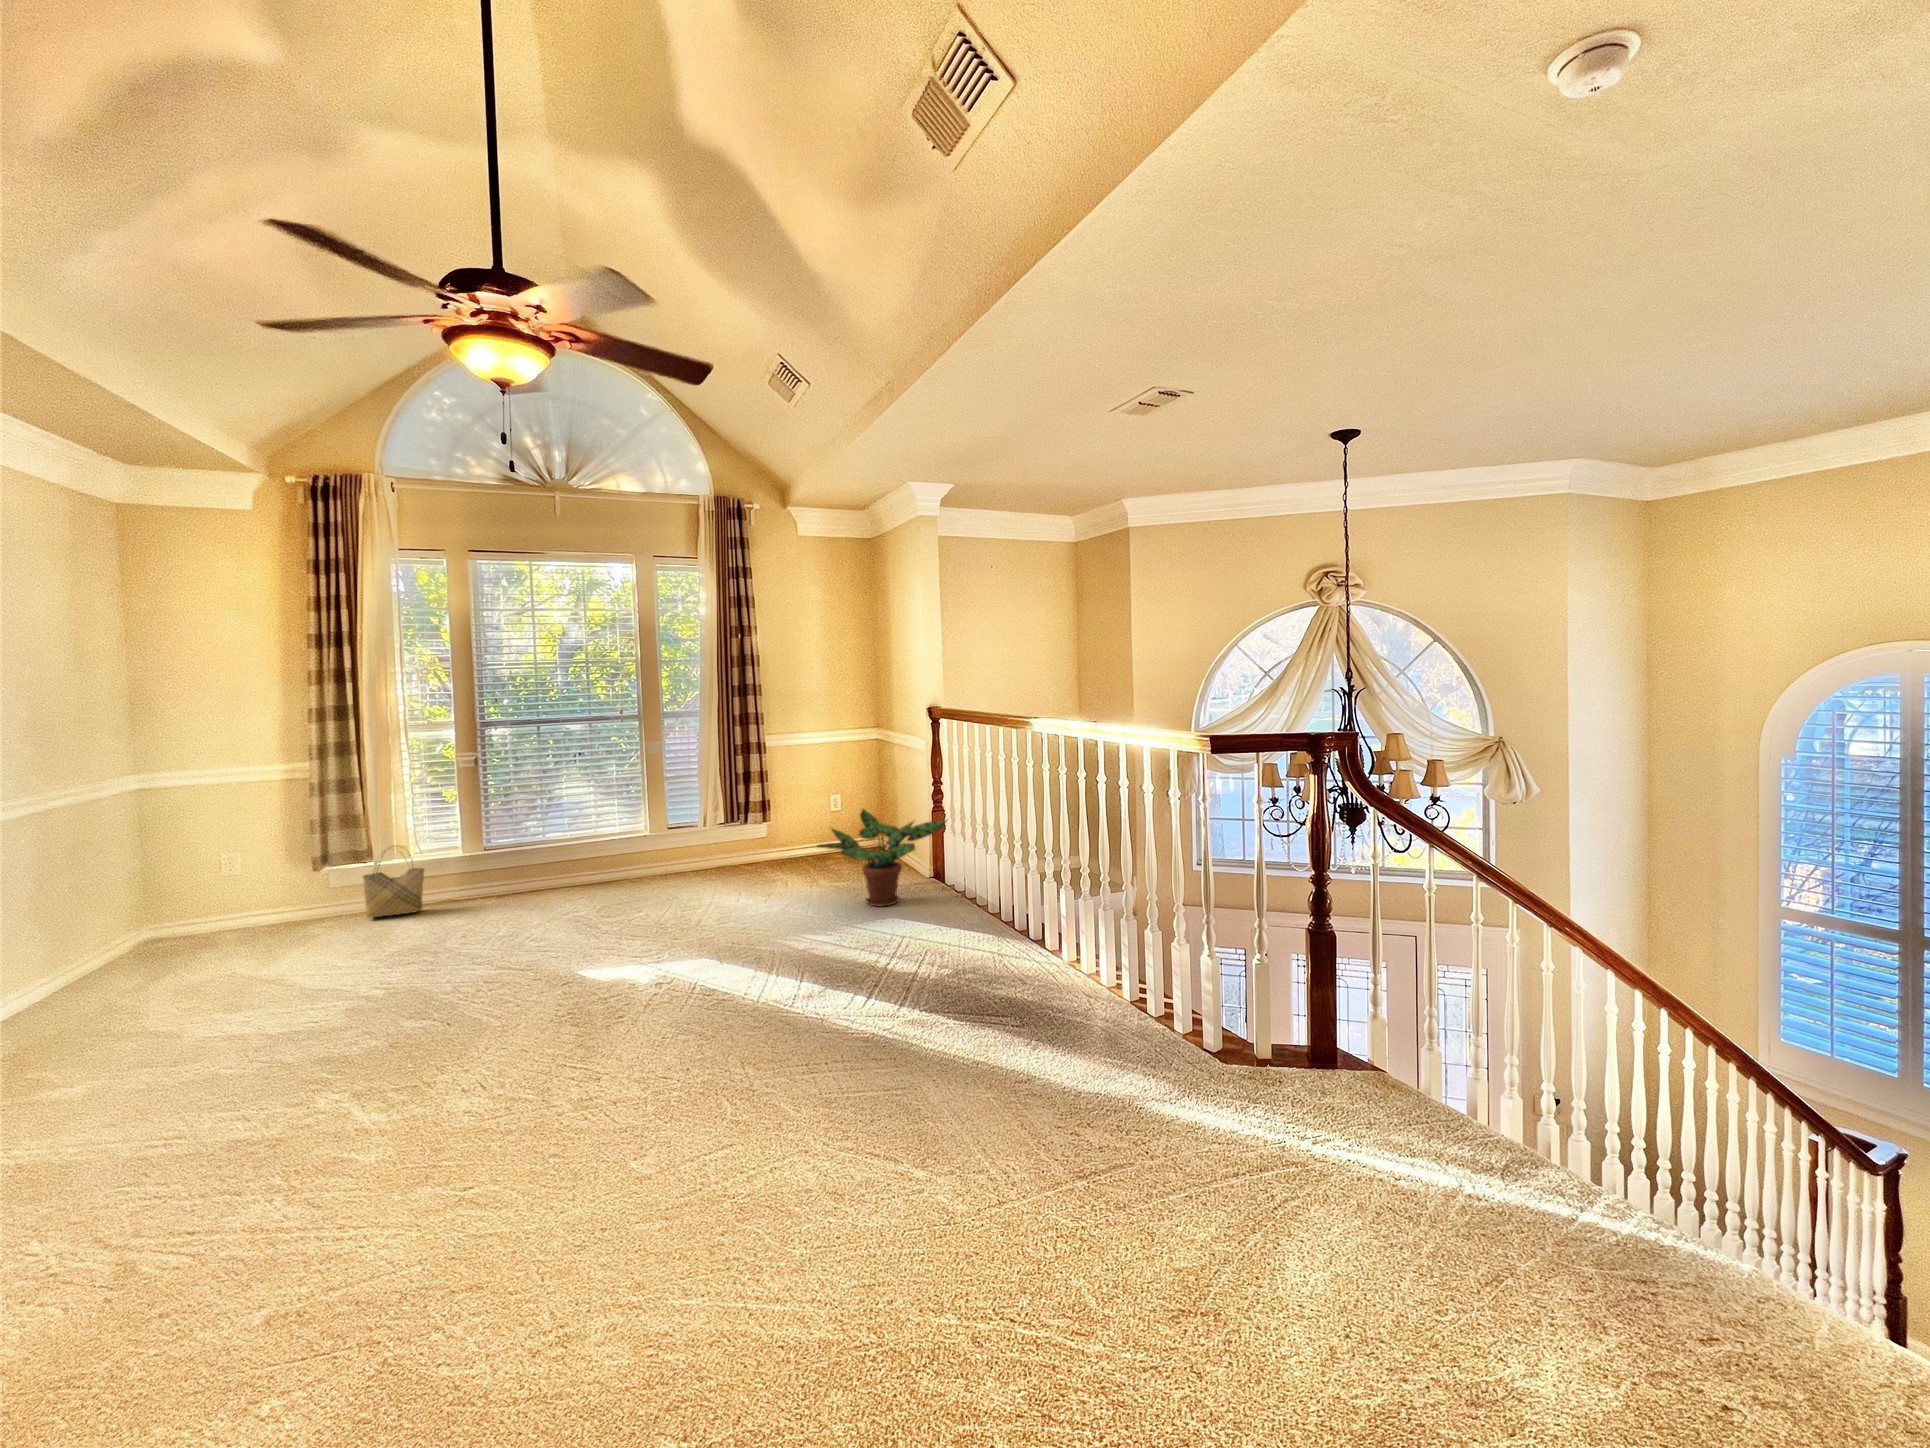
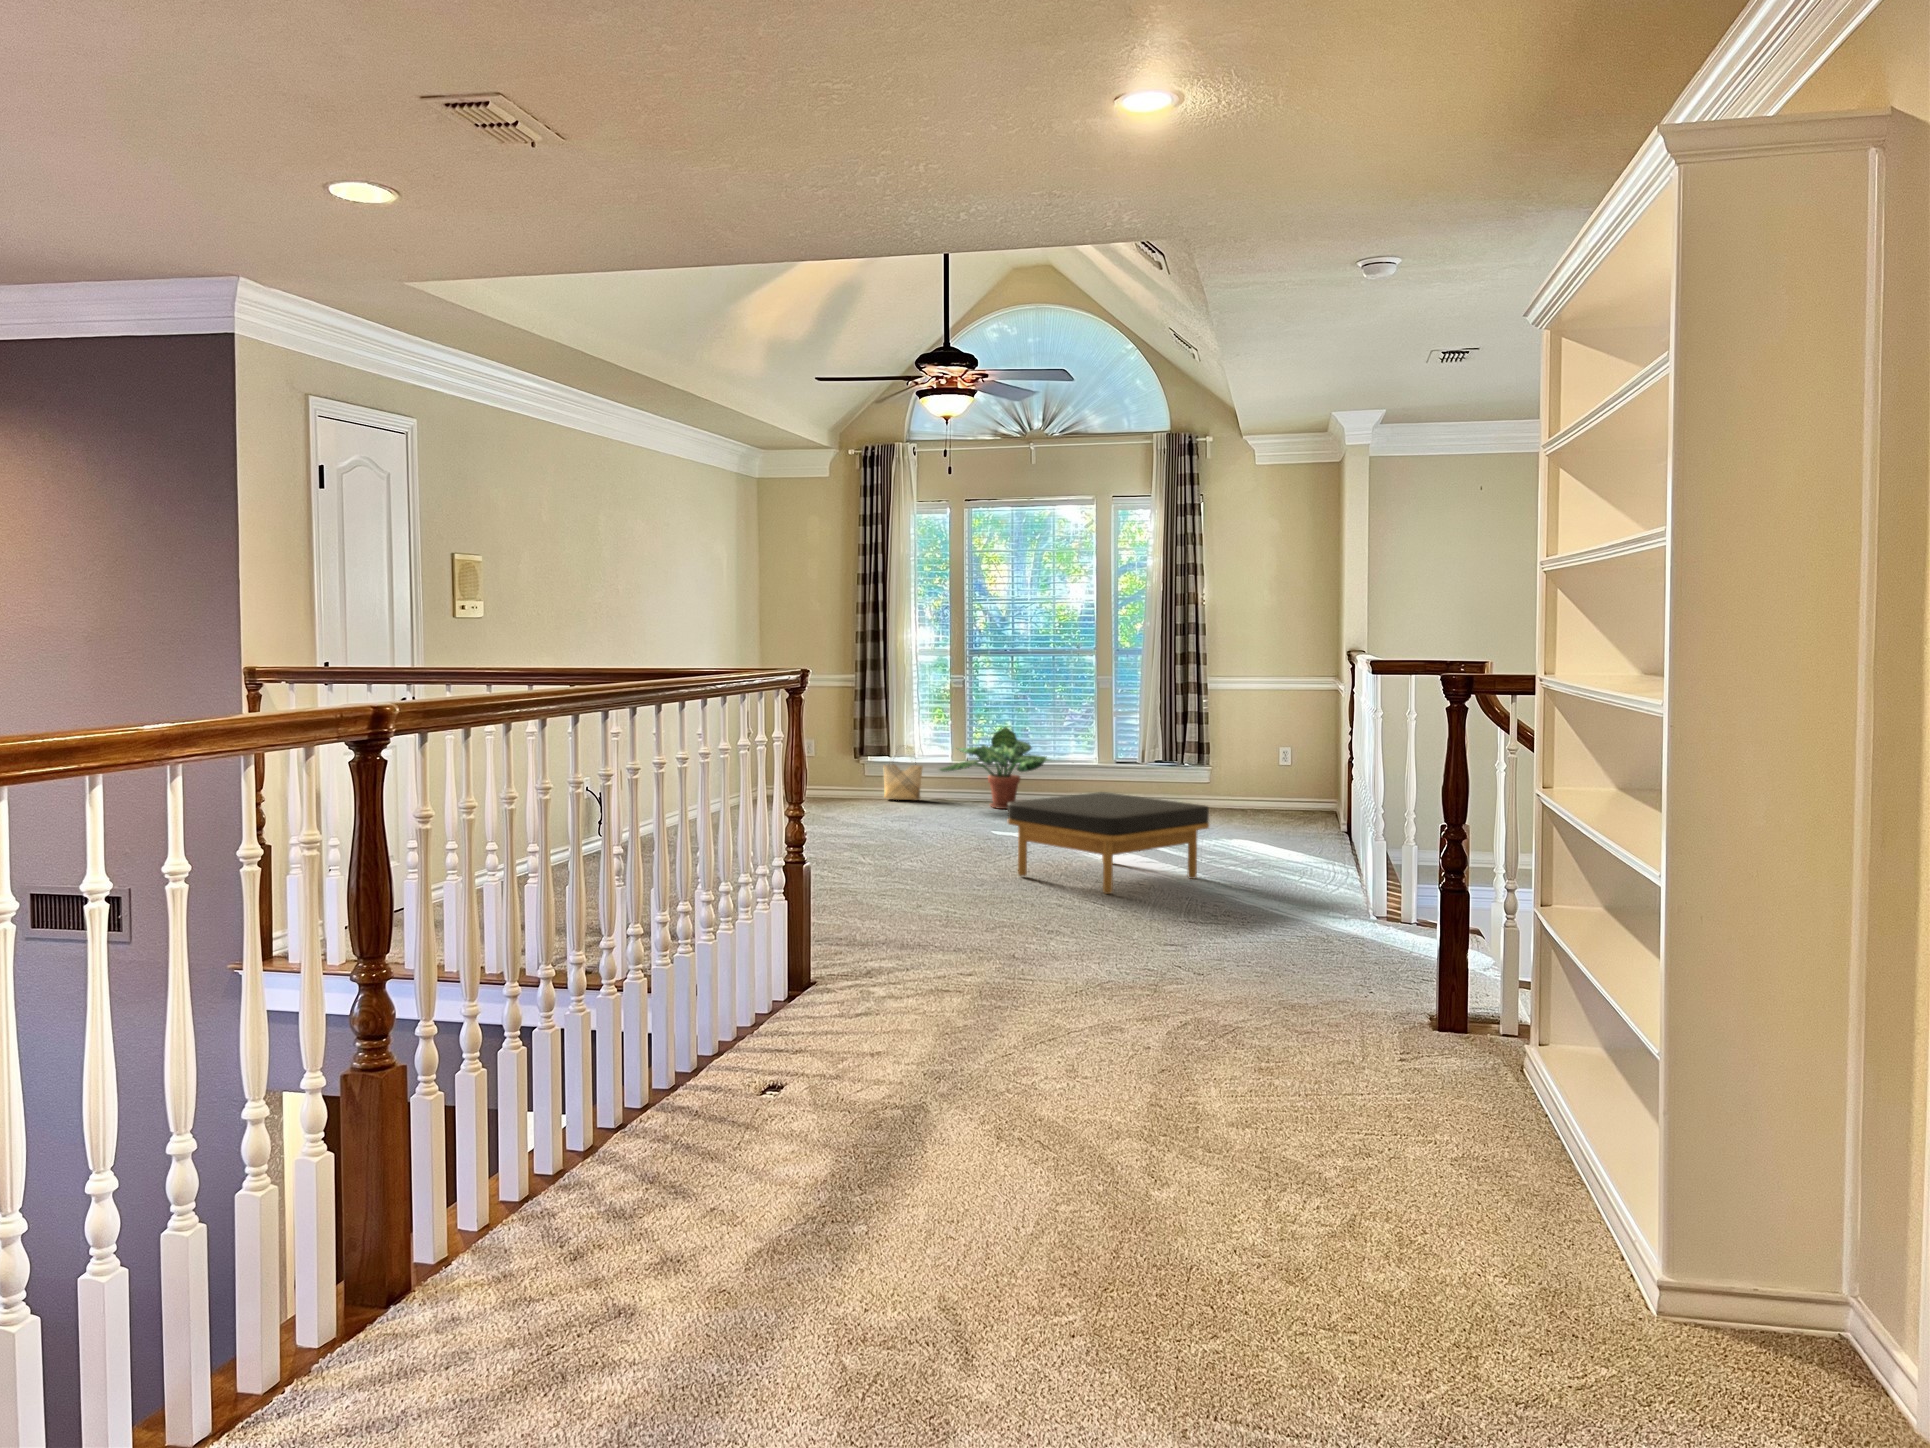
potted plant: present [817,809,947,906] -> present [940,727,1048,809]
ottoman: none [656,902,906,1066] -> present [1008,792,1209,894]

